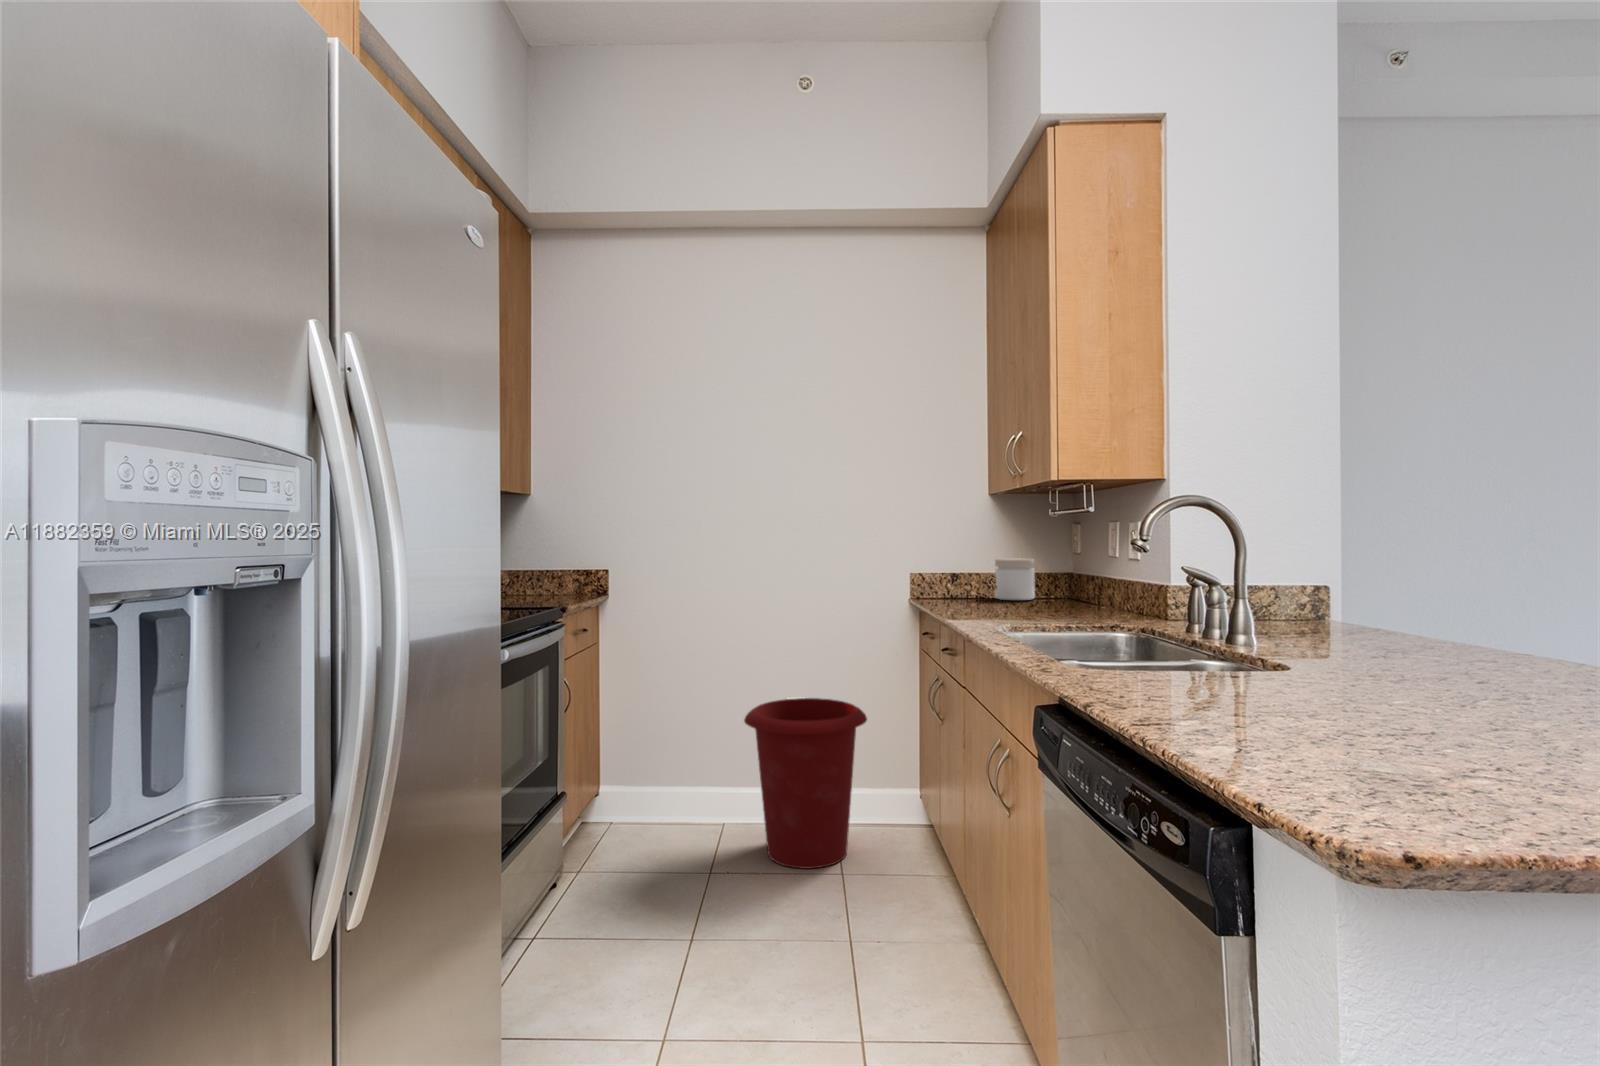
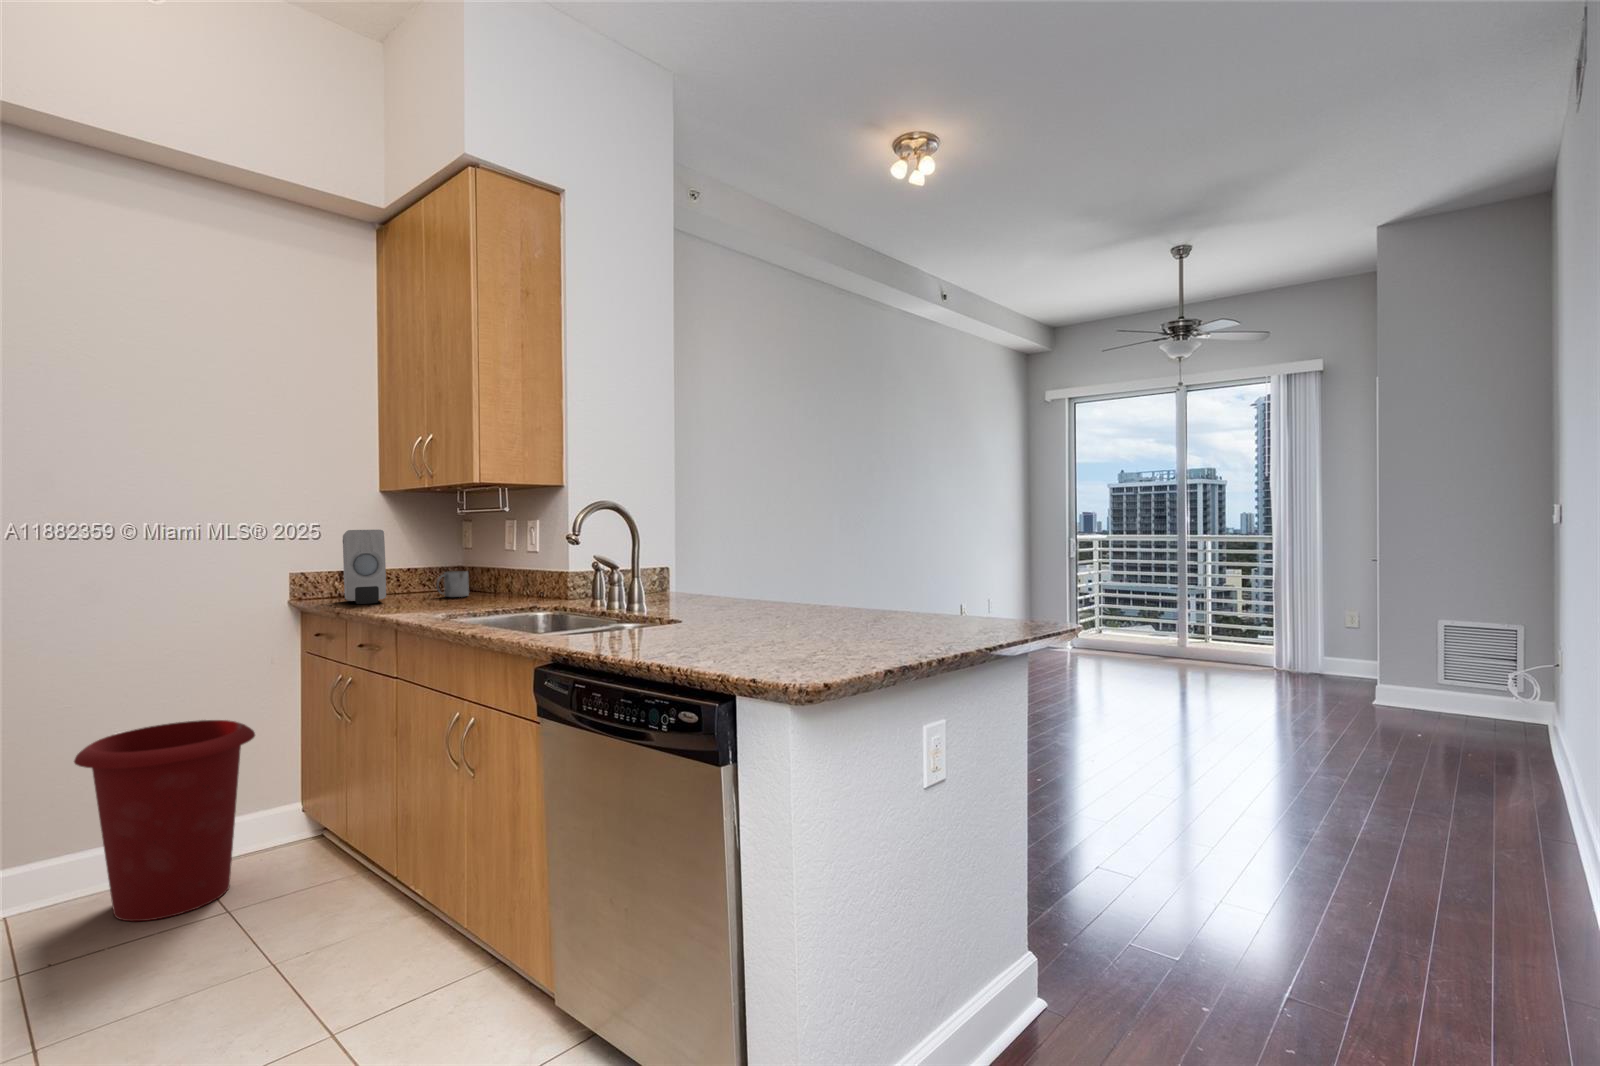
soap dispenser: none [941,531,978,607] -> present [343,530,386,604]
jar: present [995,559,1035,600] -> none [386,554,427,595]
mug: none [1035,578,1070,607] -> present [437,571,469,597]

